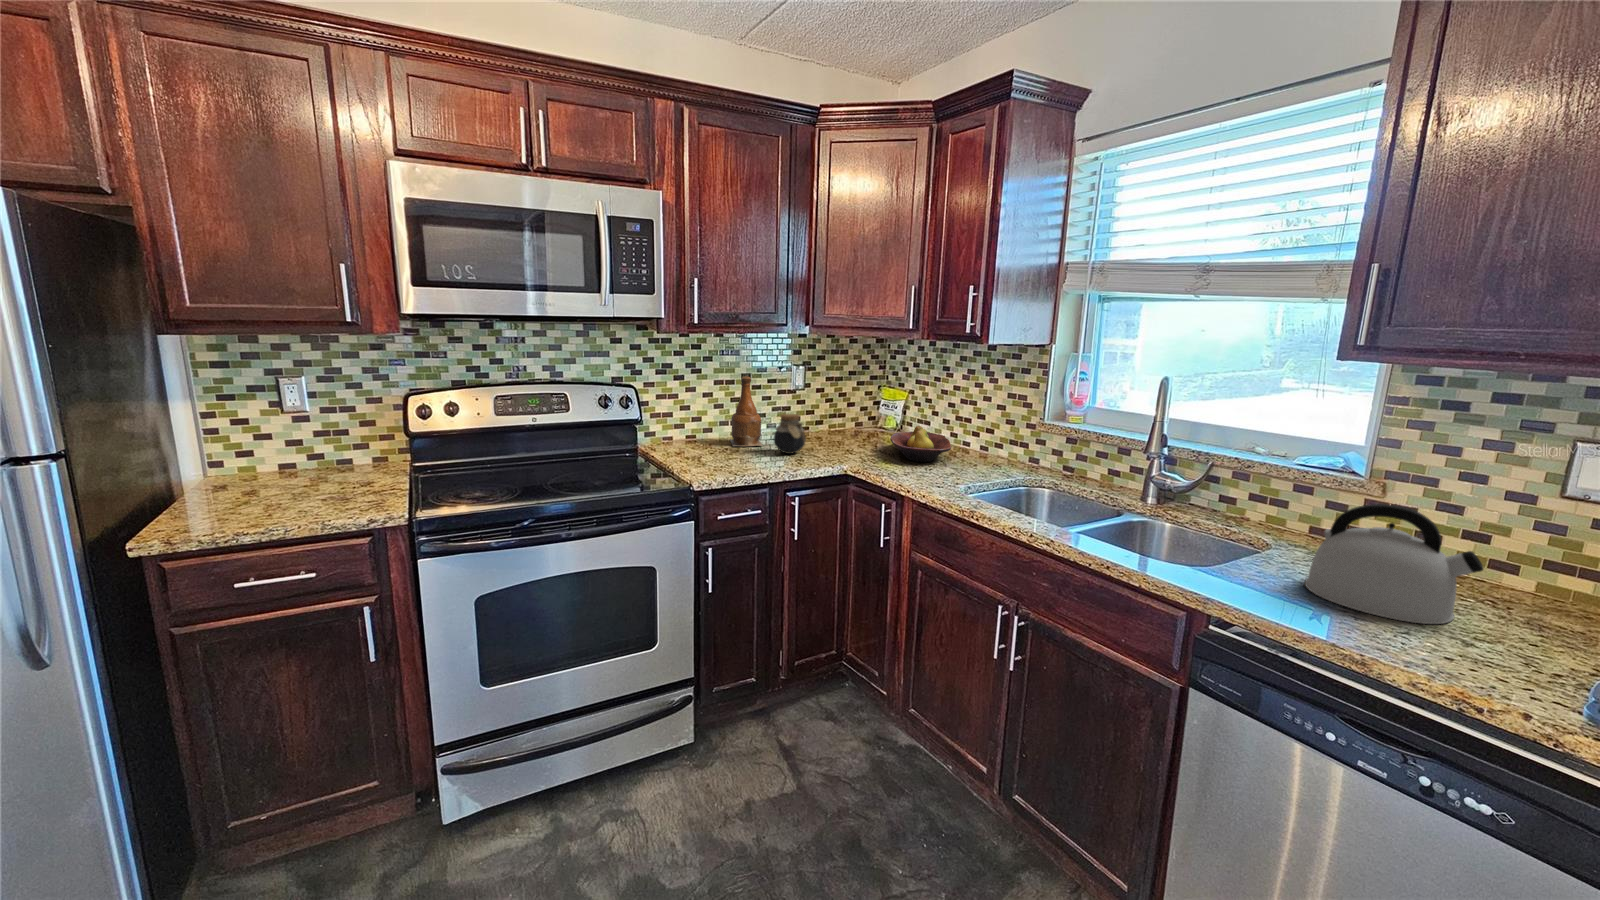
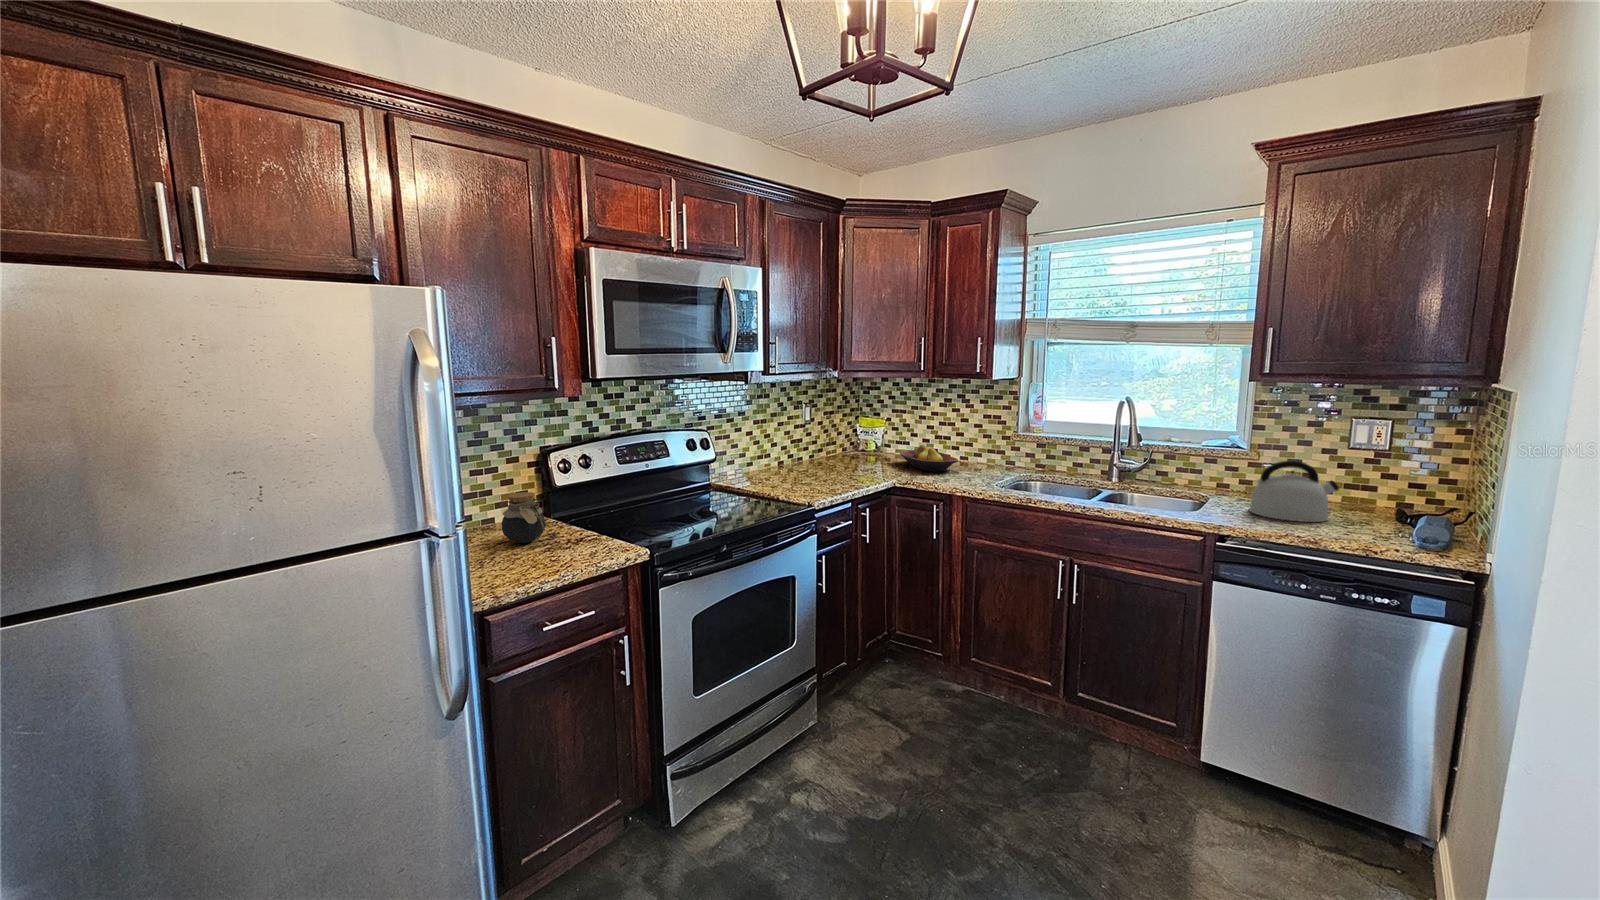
bottle: present [730,376,763,446] -> none [770,415,806,475]
jar: present [774,414,806,454] -> present [502,492,546,543]

